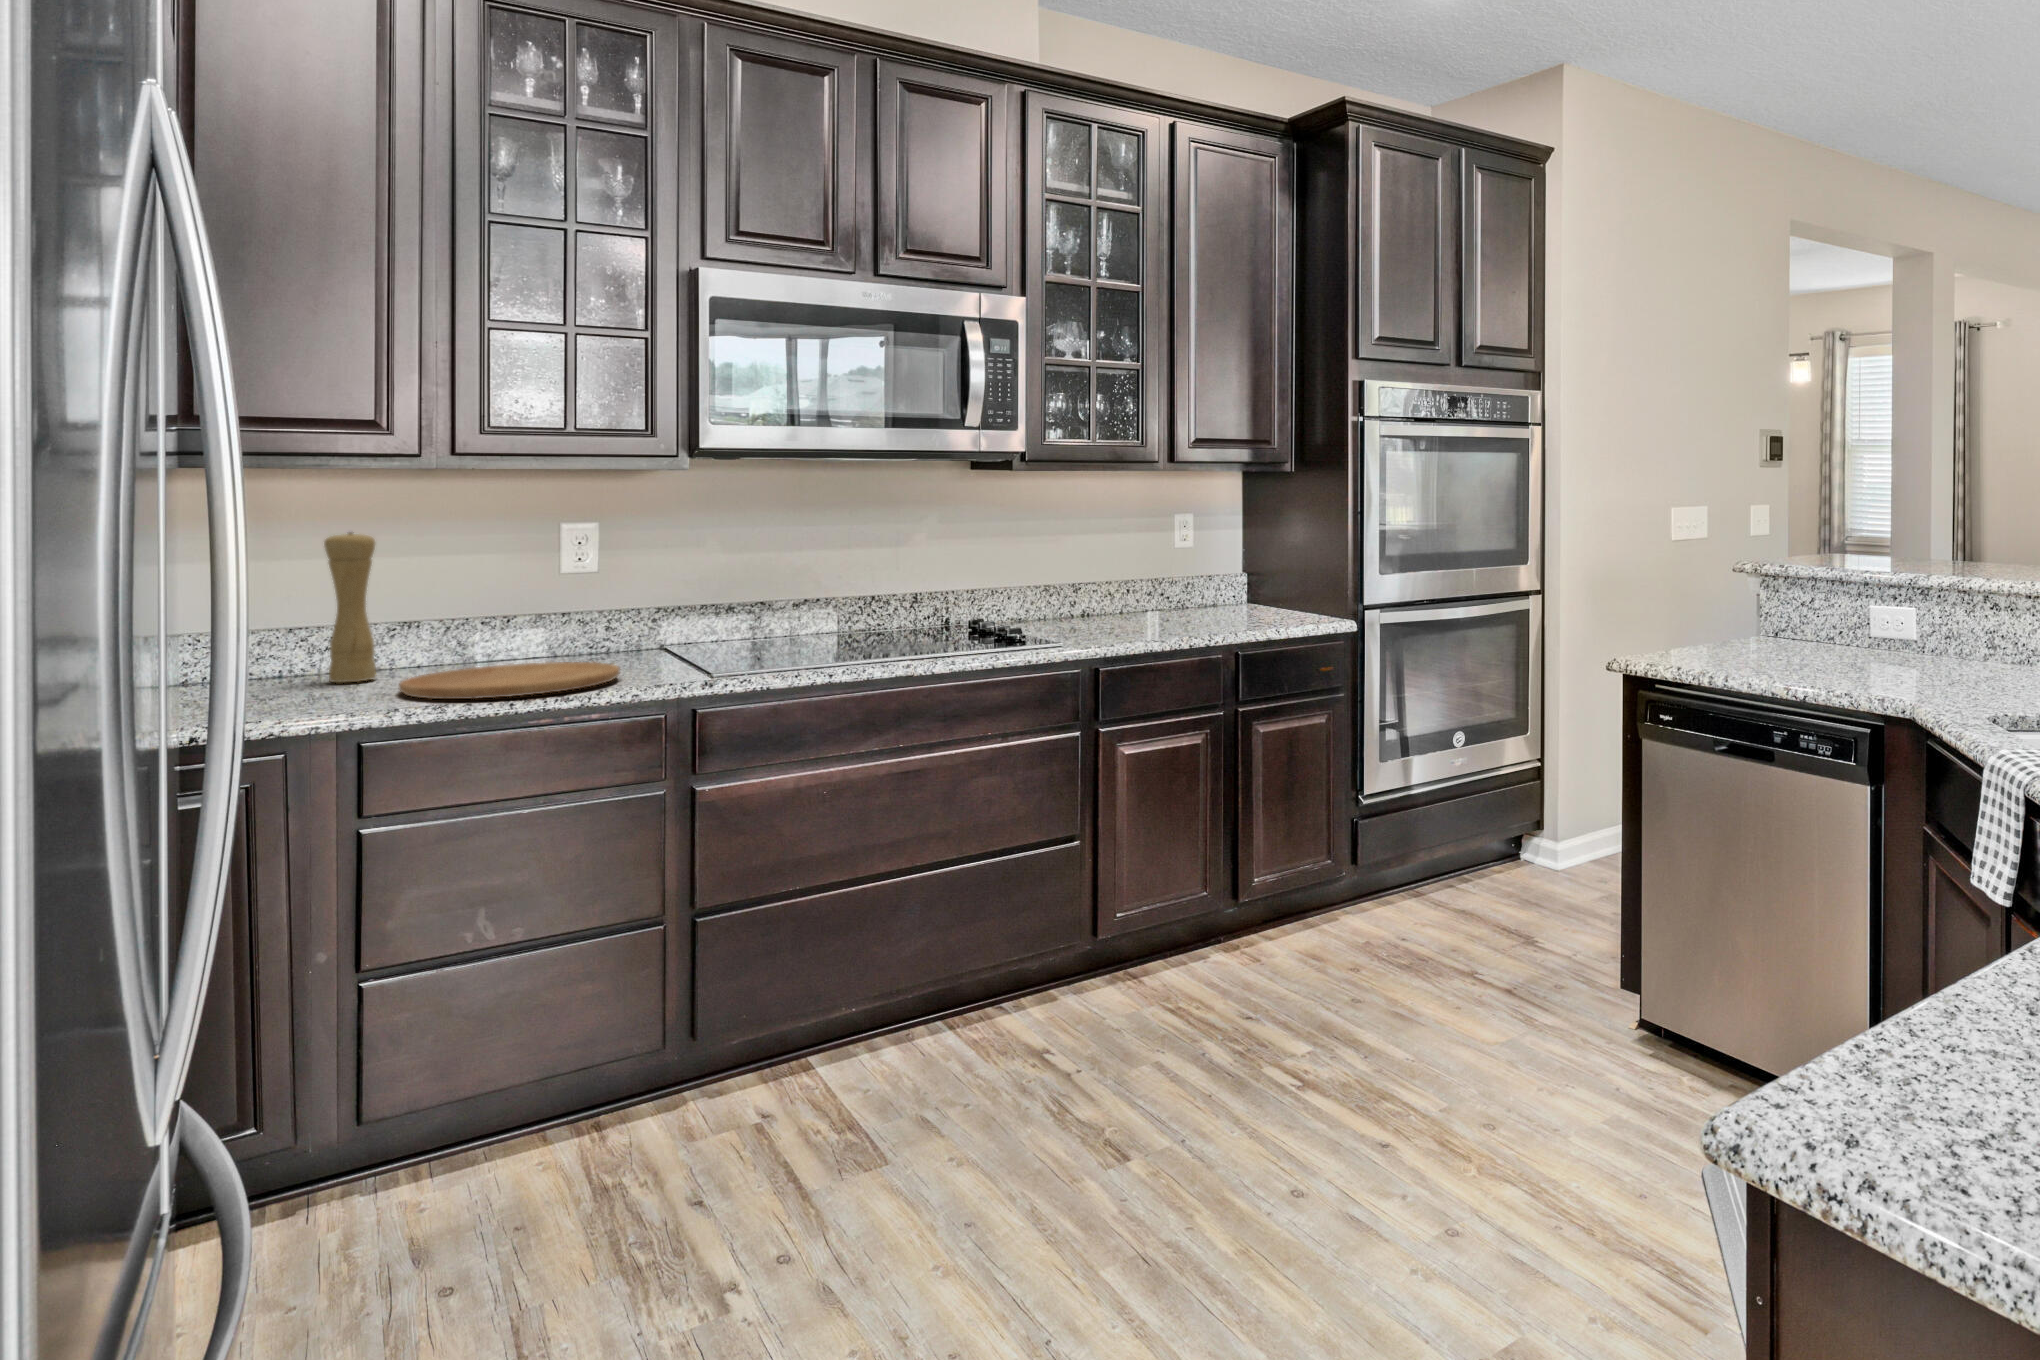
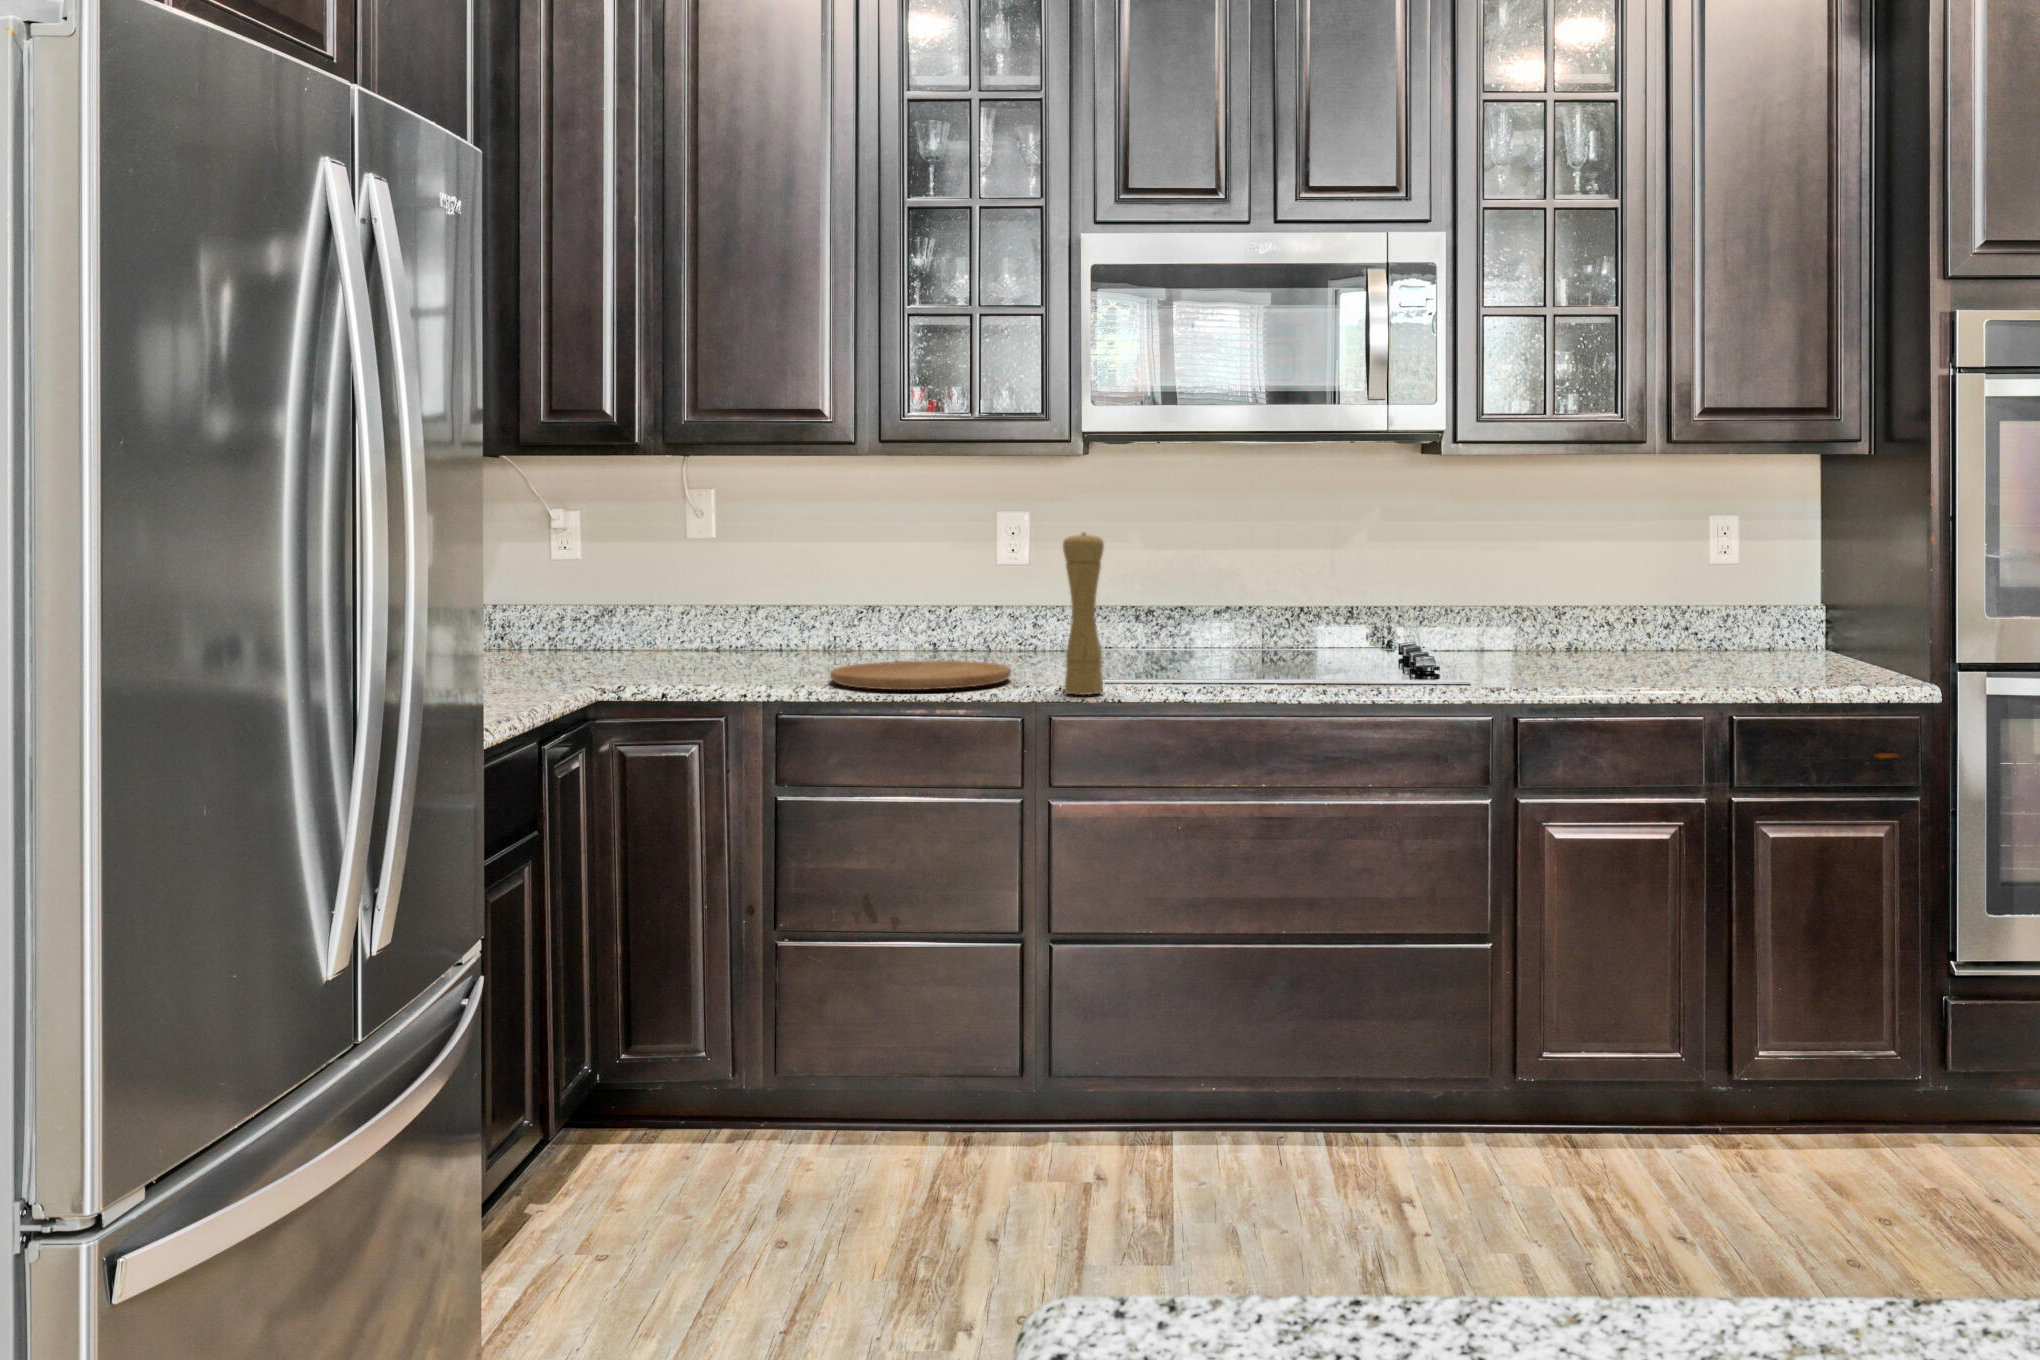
pepper mill: present [324,532,376,683] -> present [1063,533,1104,695]

